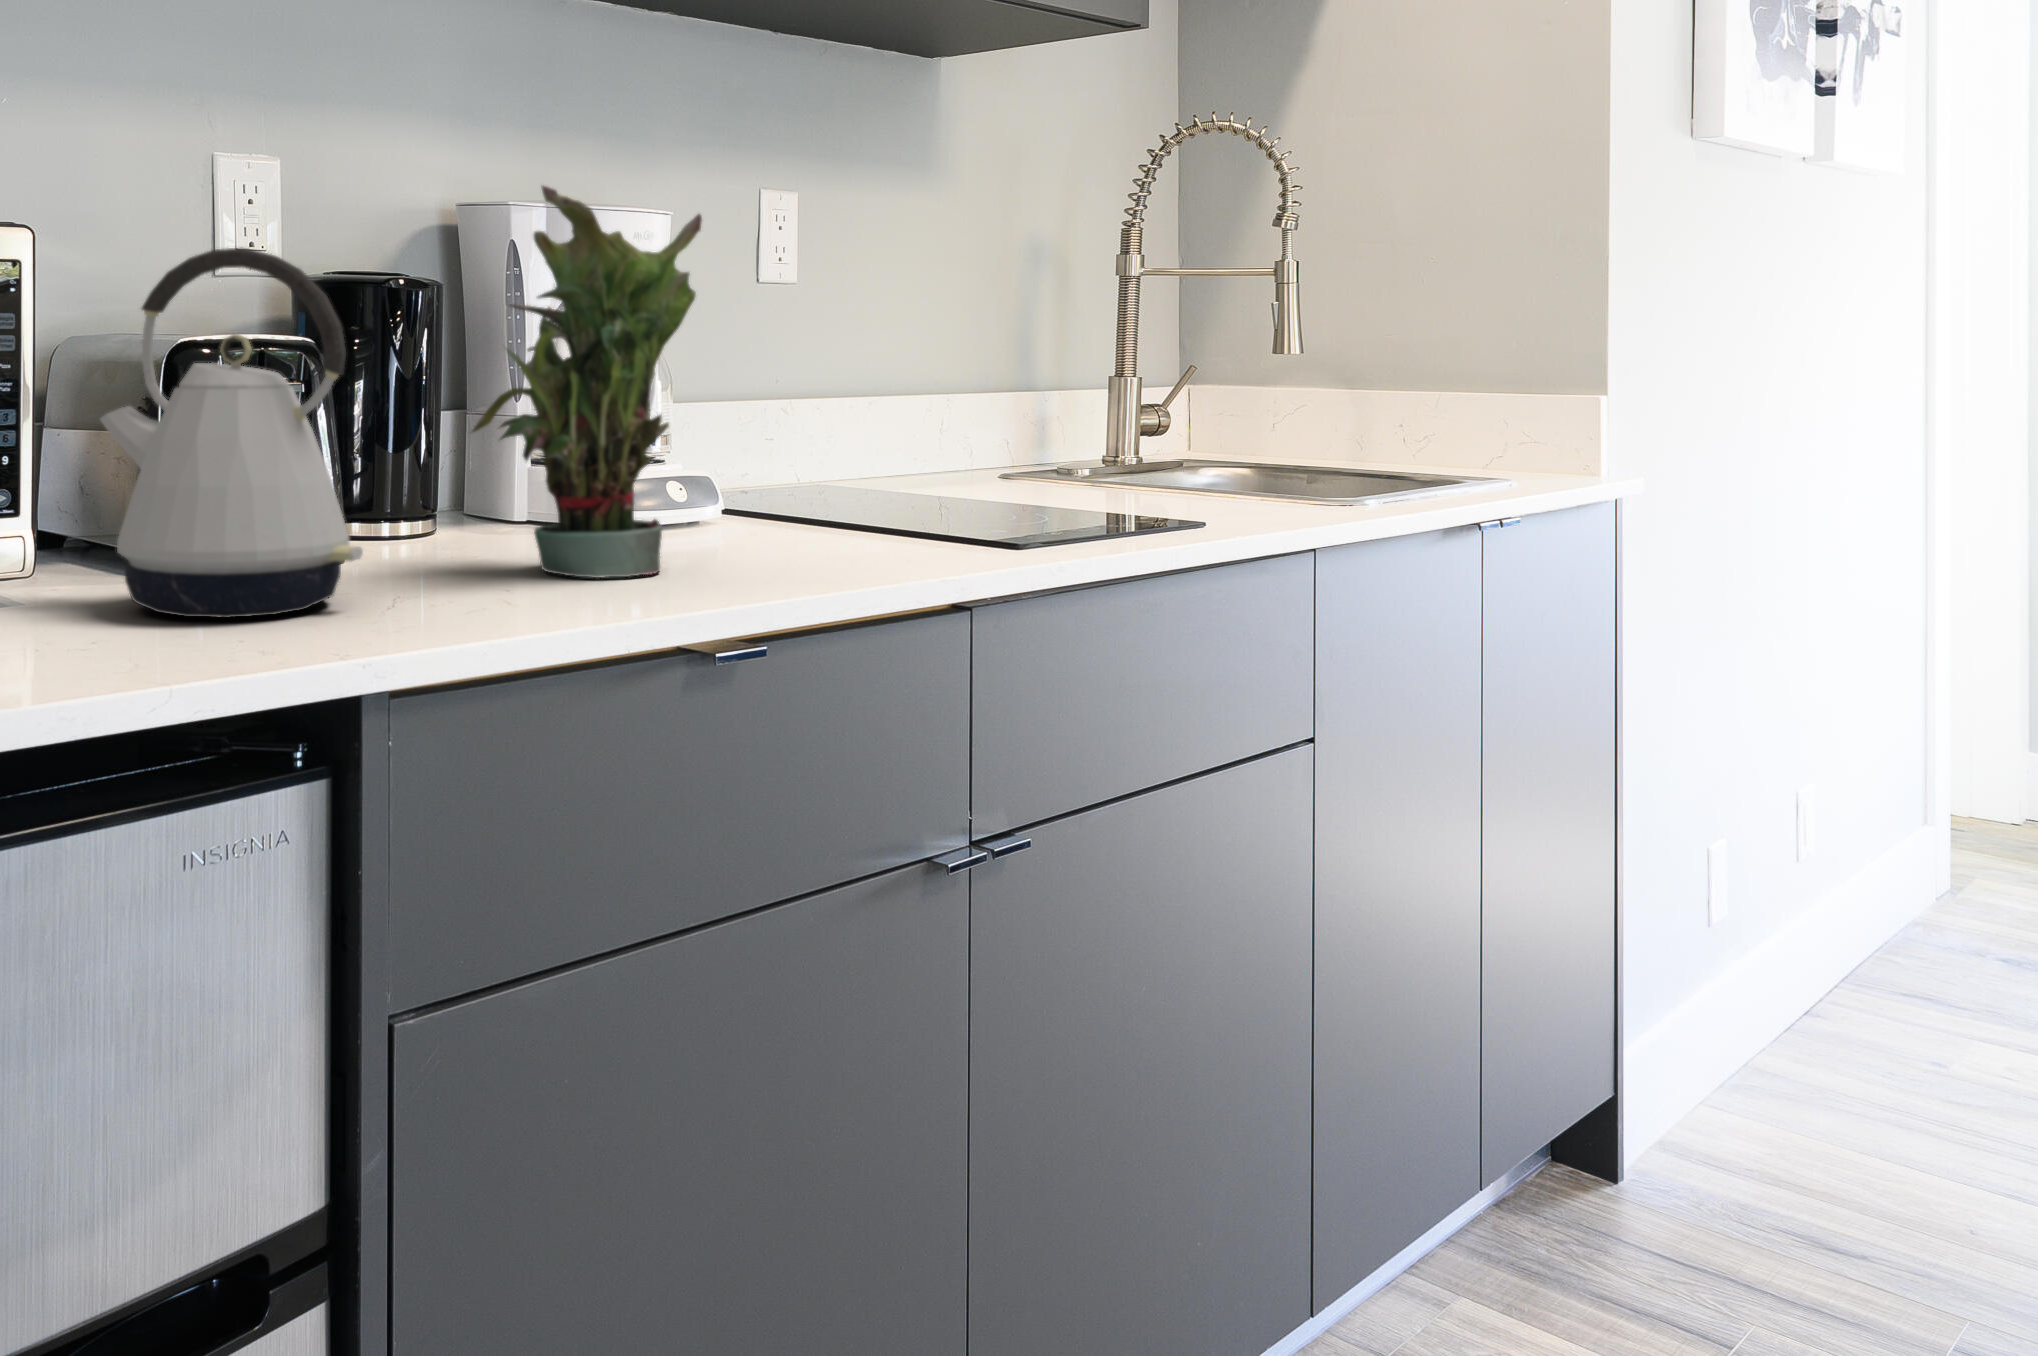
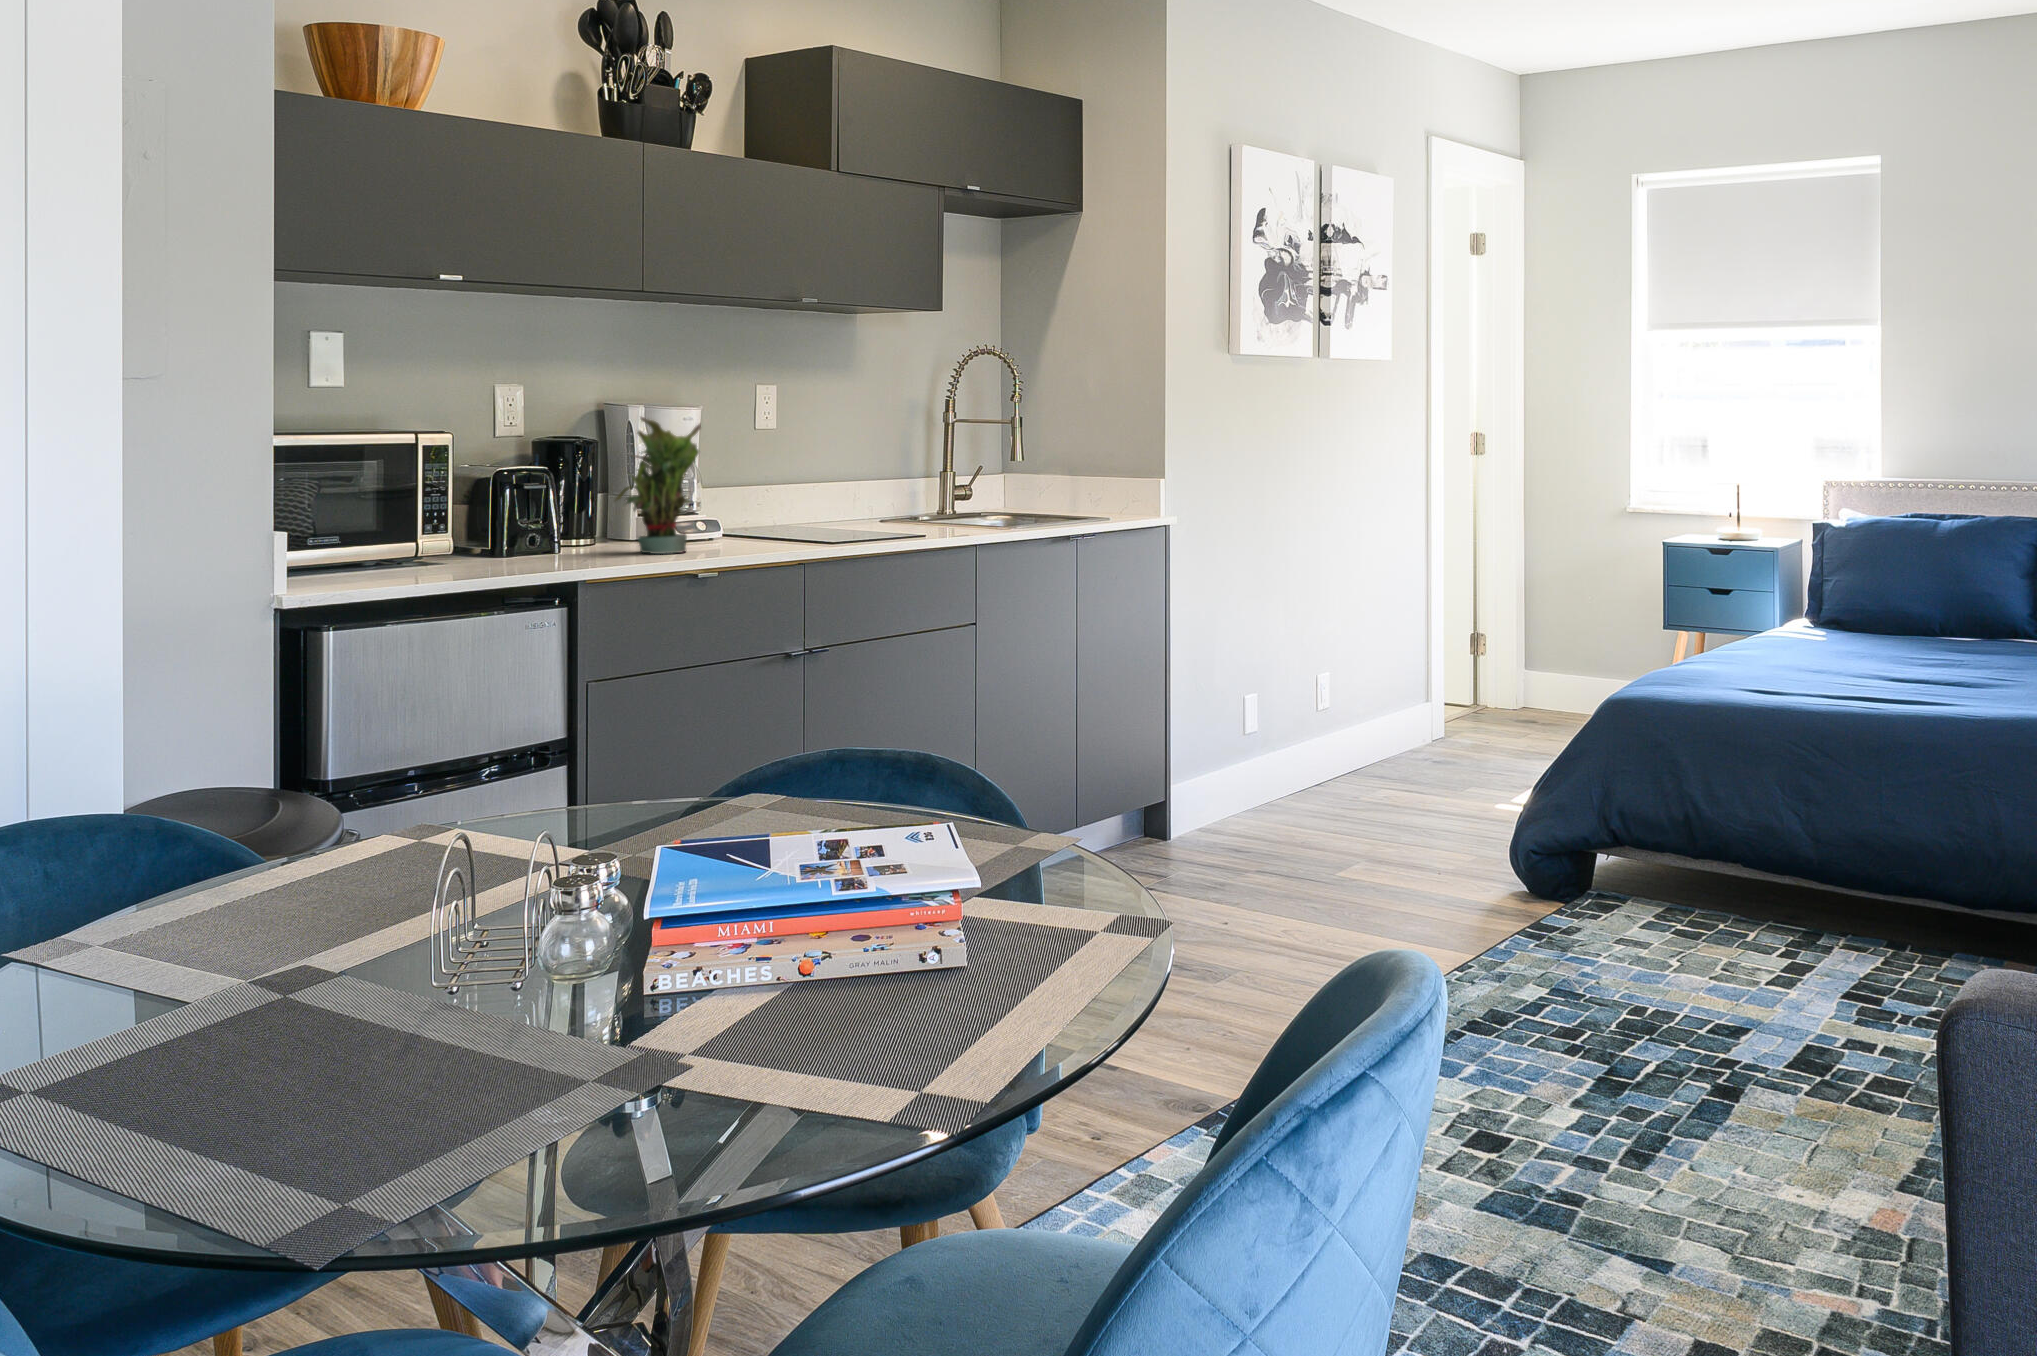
kettle: present [100,247,363,618] -> none [477,440,576,565]

